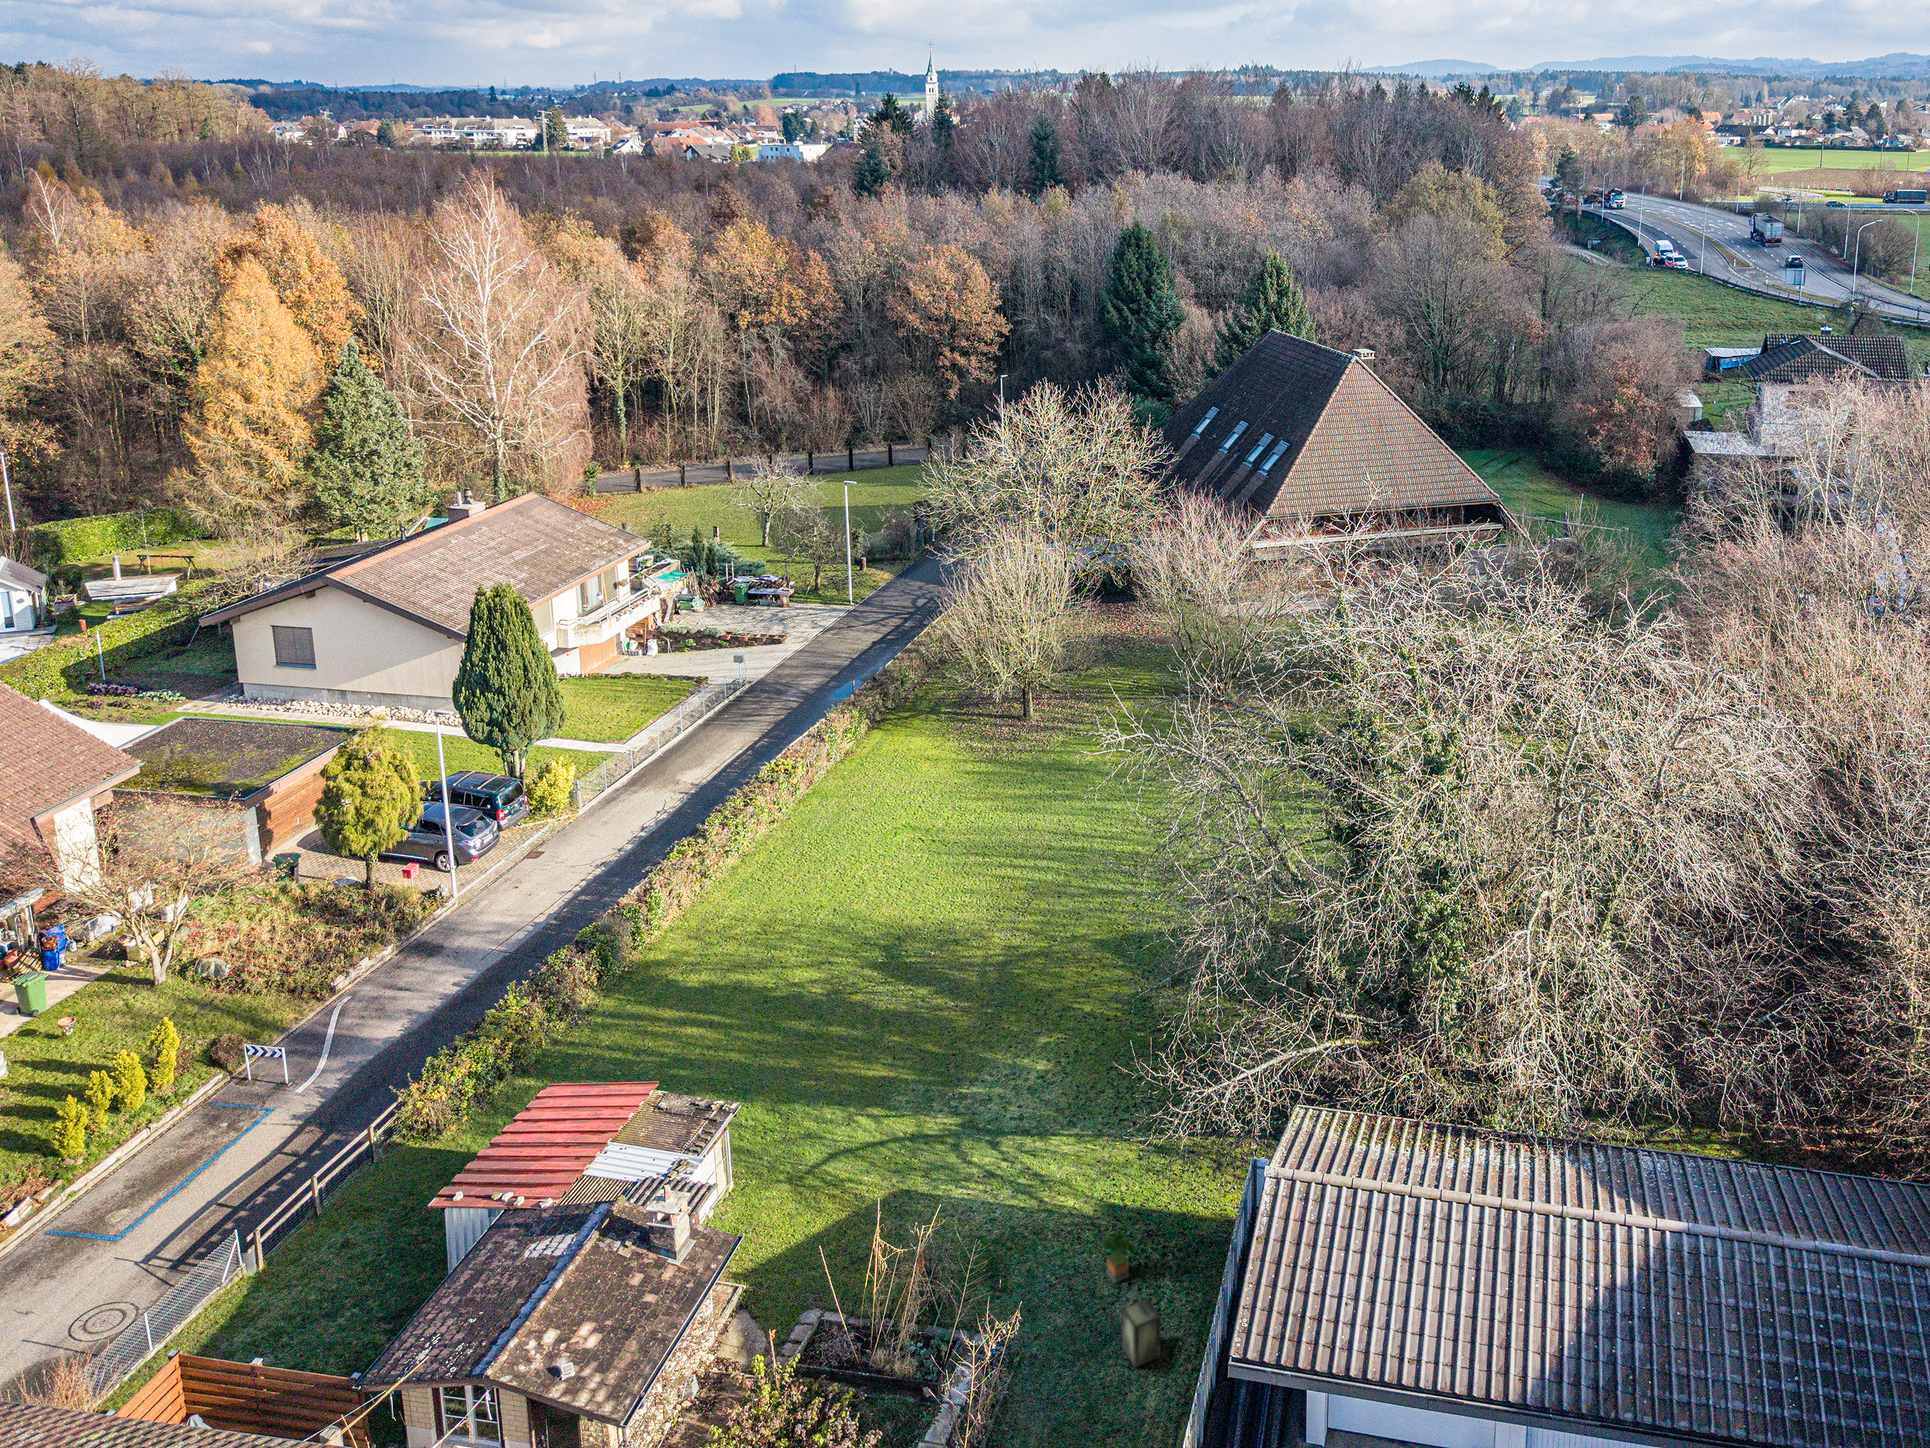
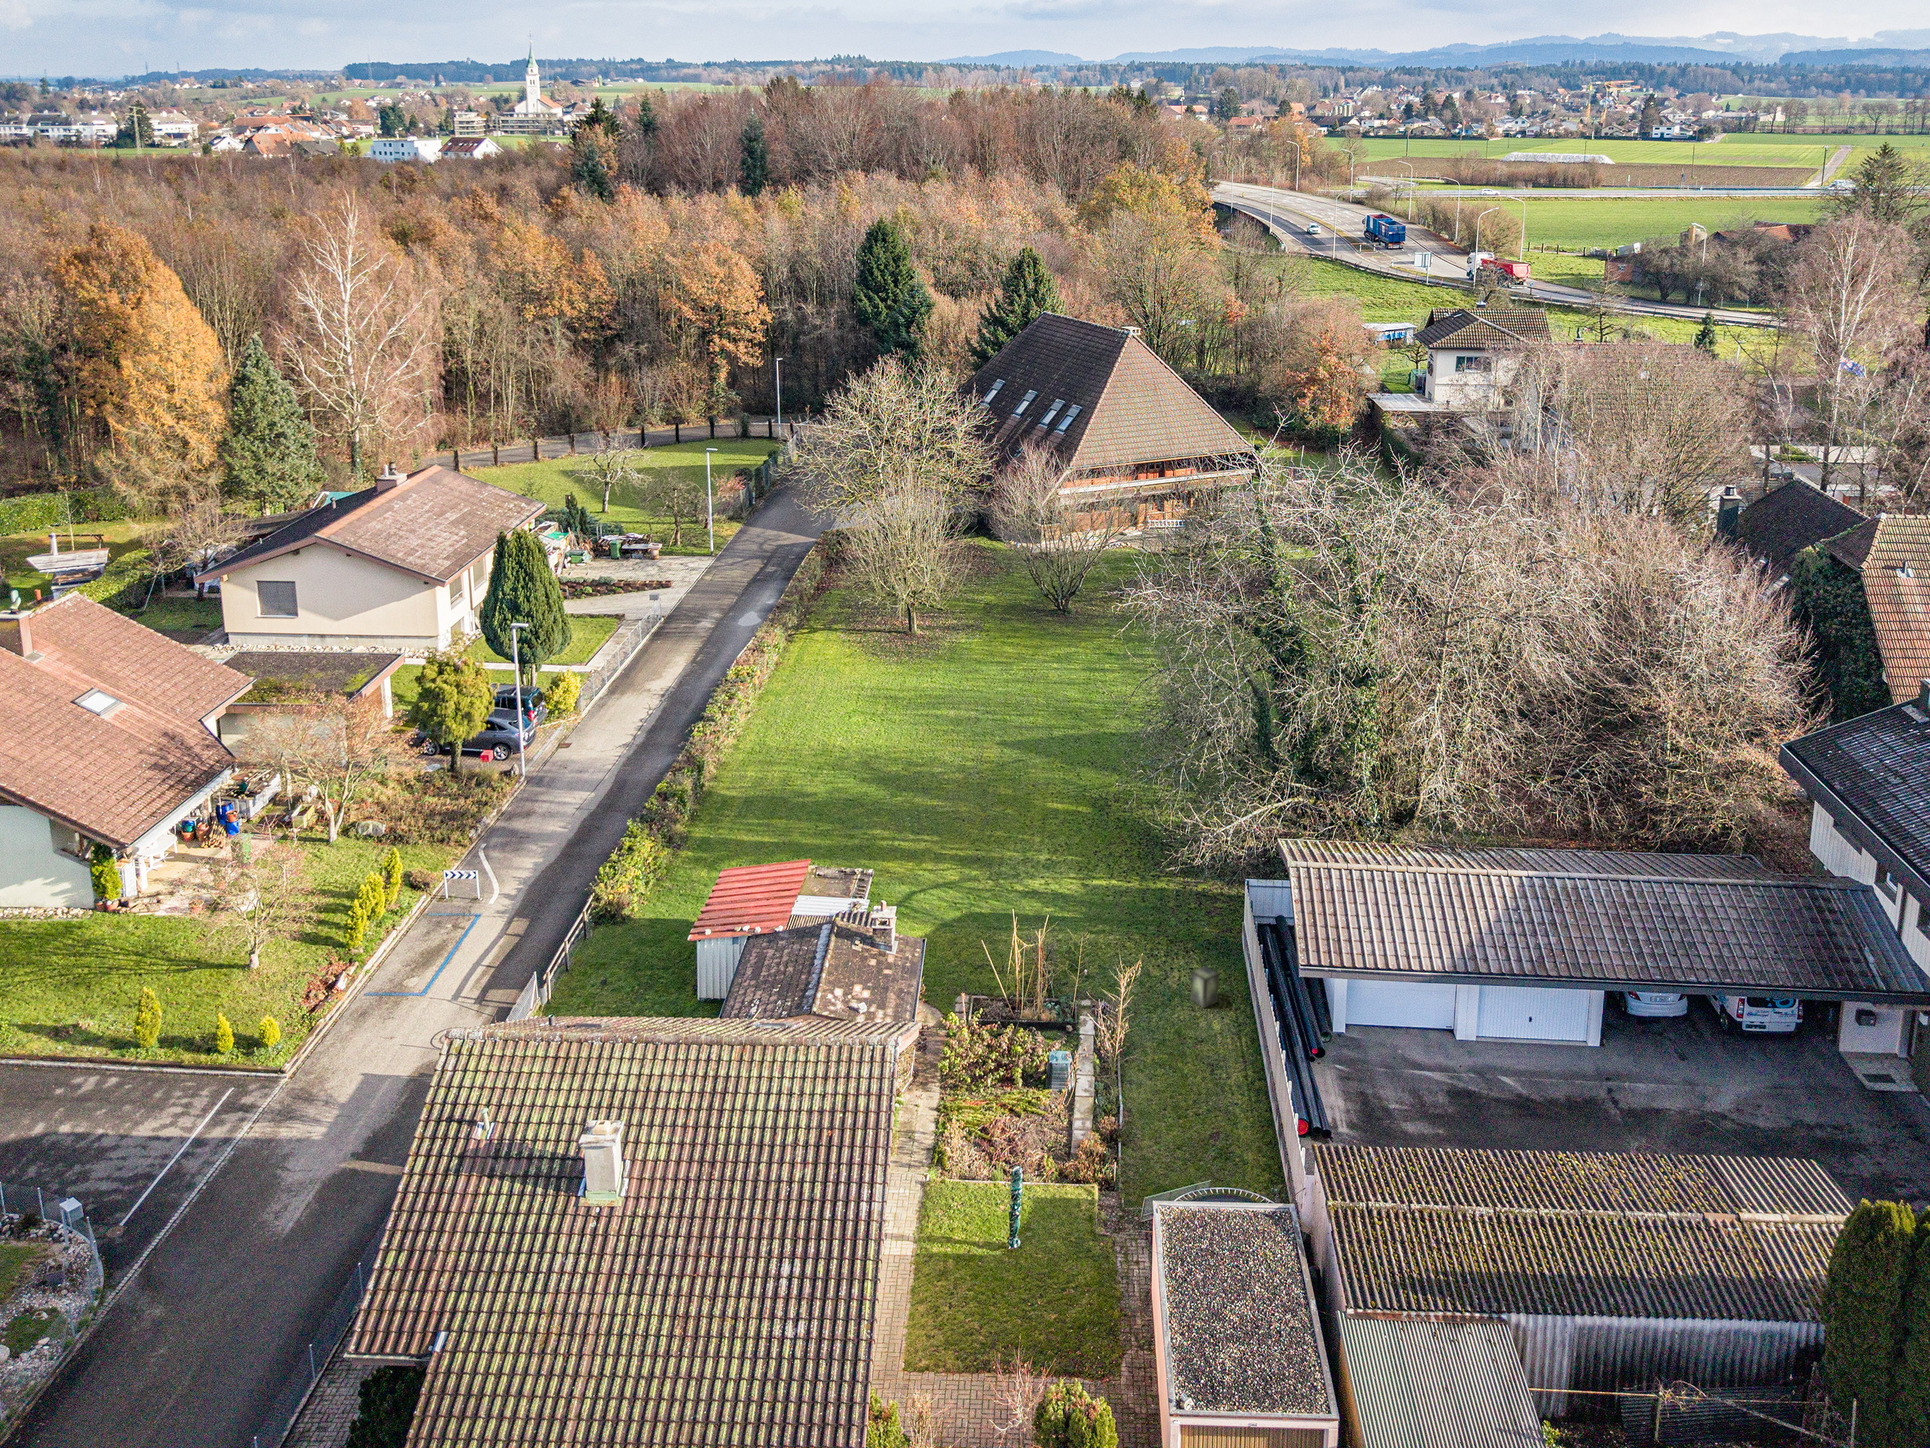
potted tree: present [1104,1232,1135,1283] -> none [1159,934,1183,968]

